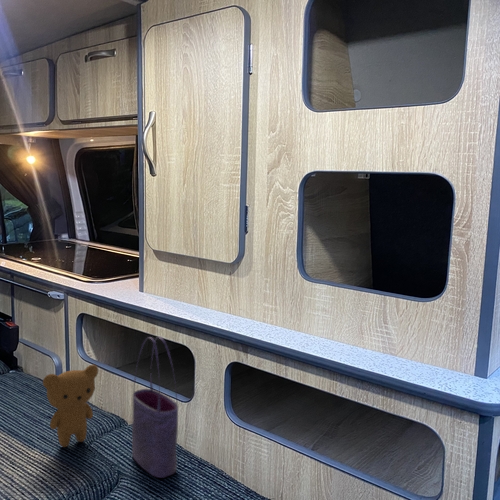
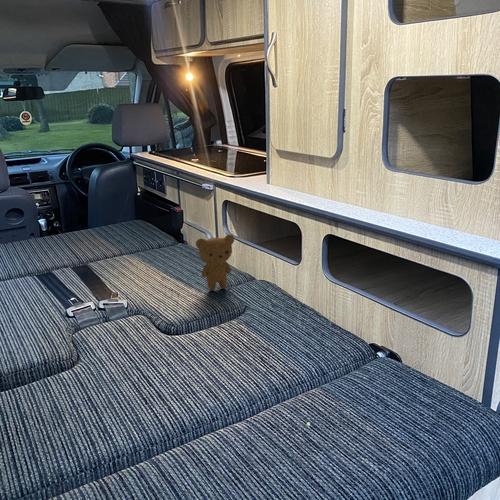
tote bag: present [132,337,178,478] -> none [256,213,287,314]

